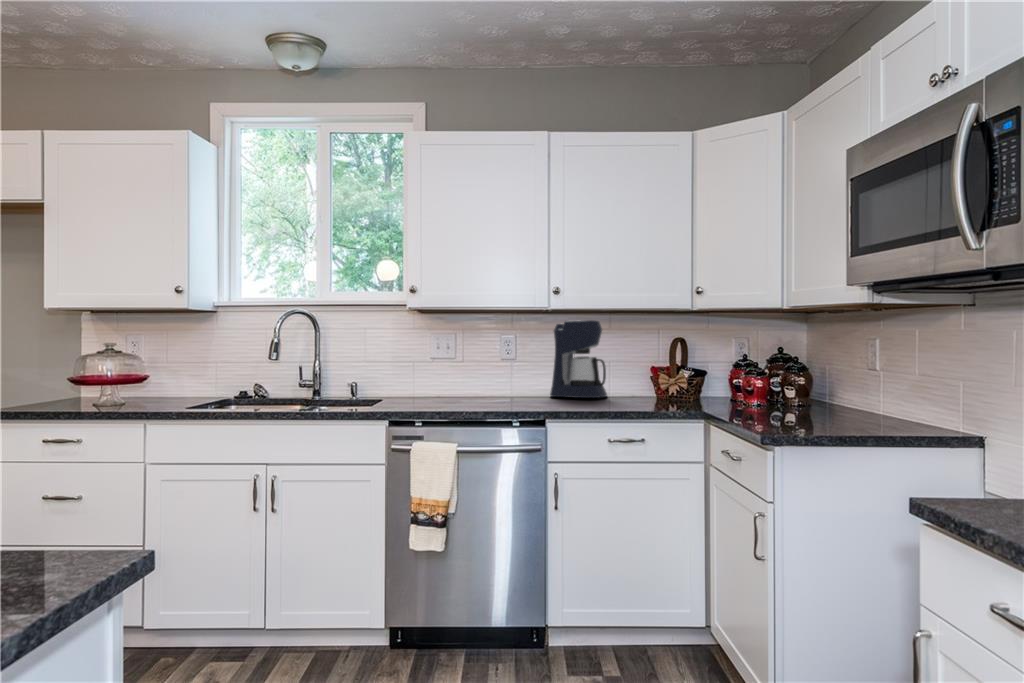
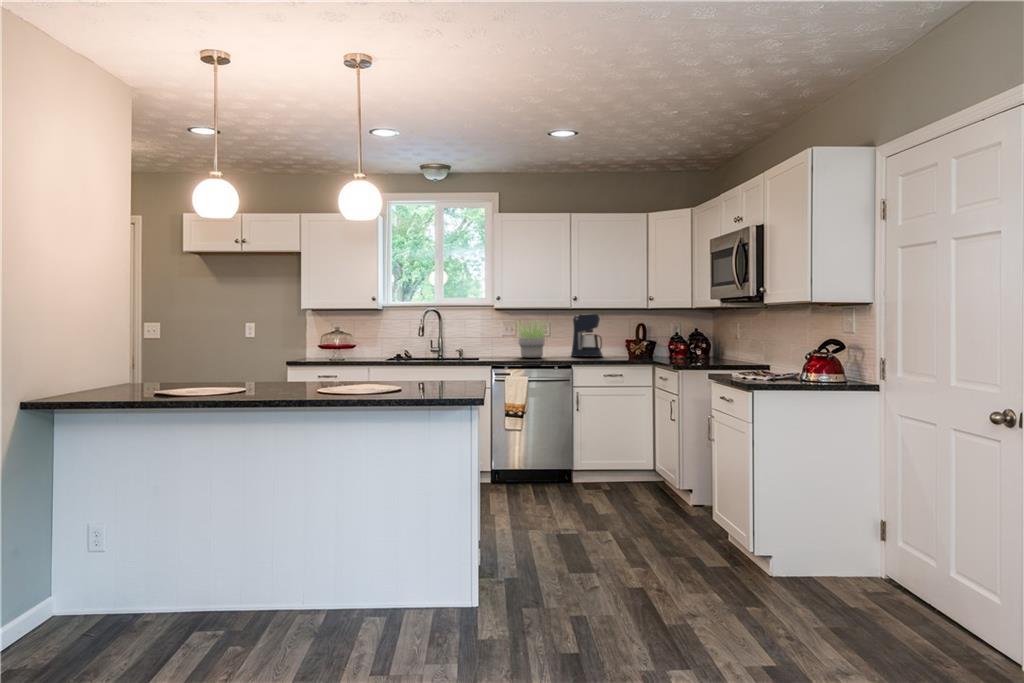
potted plant: none [437,330,517,401] -> present [513,321,546,358]

